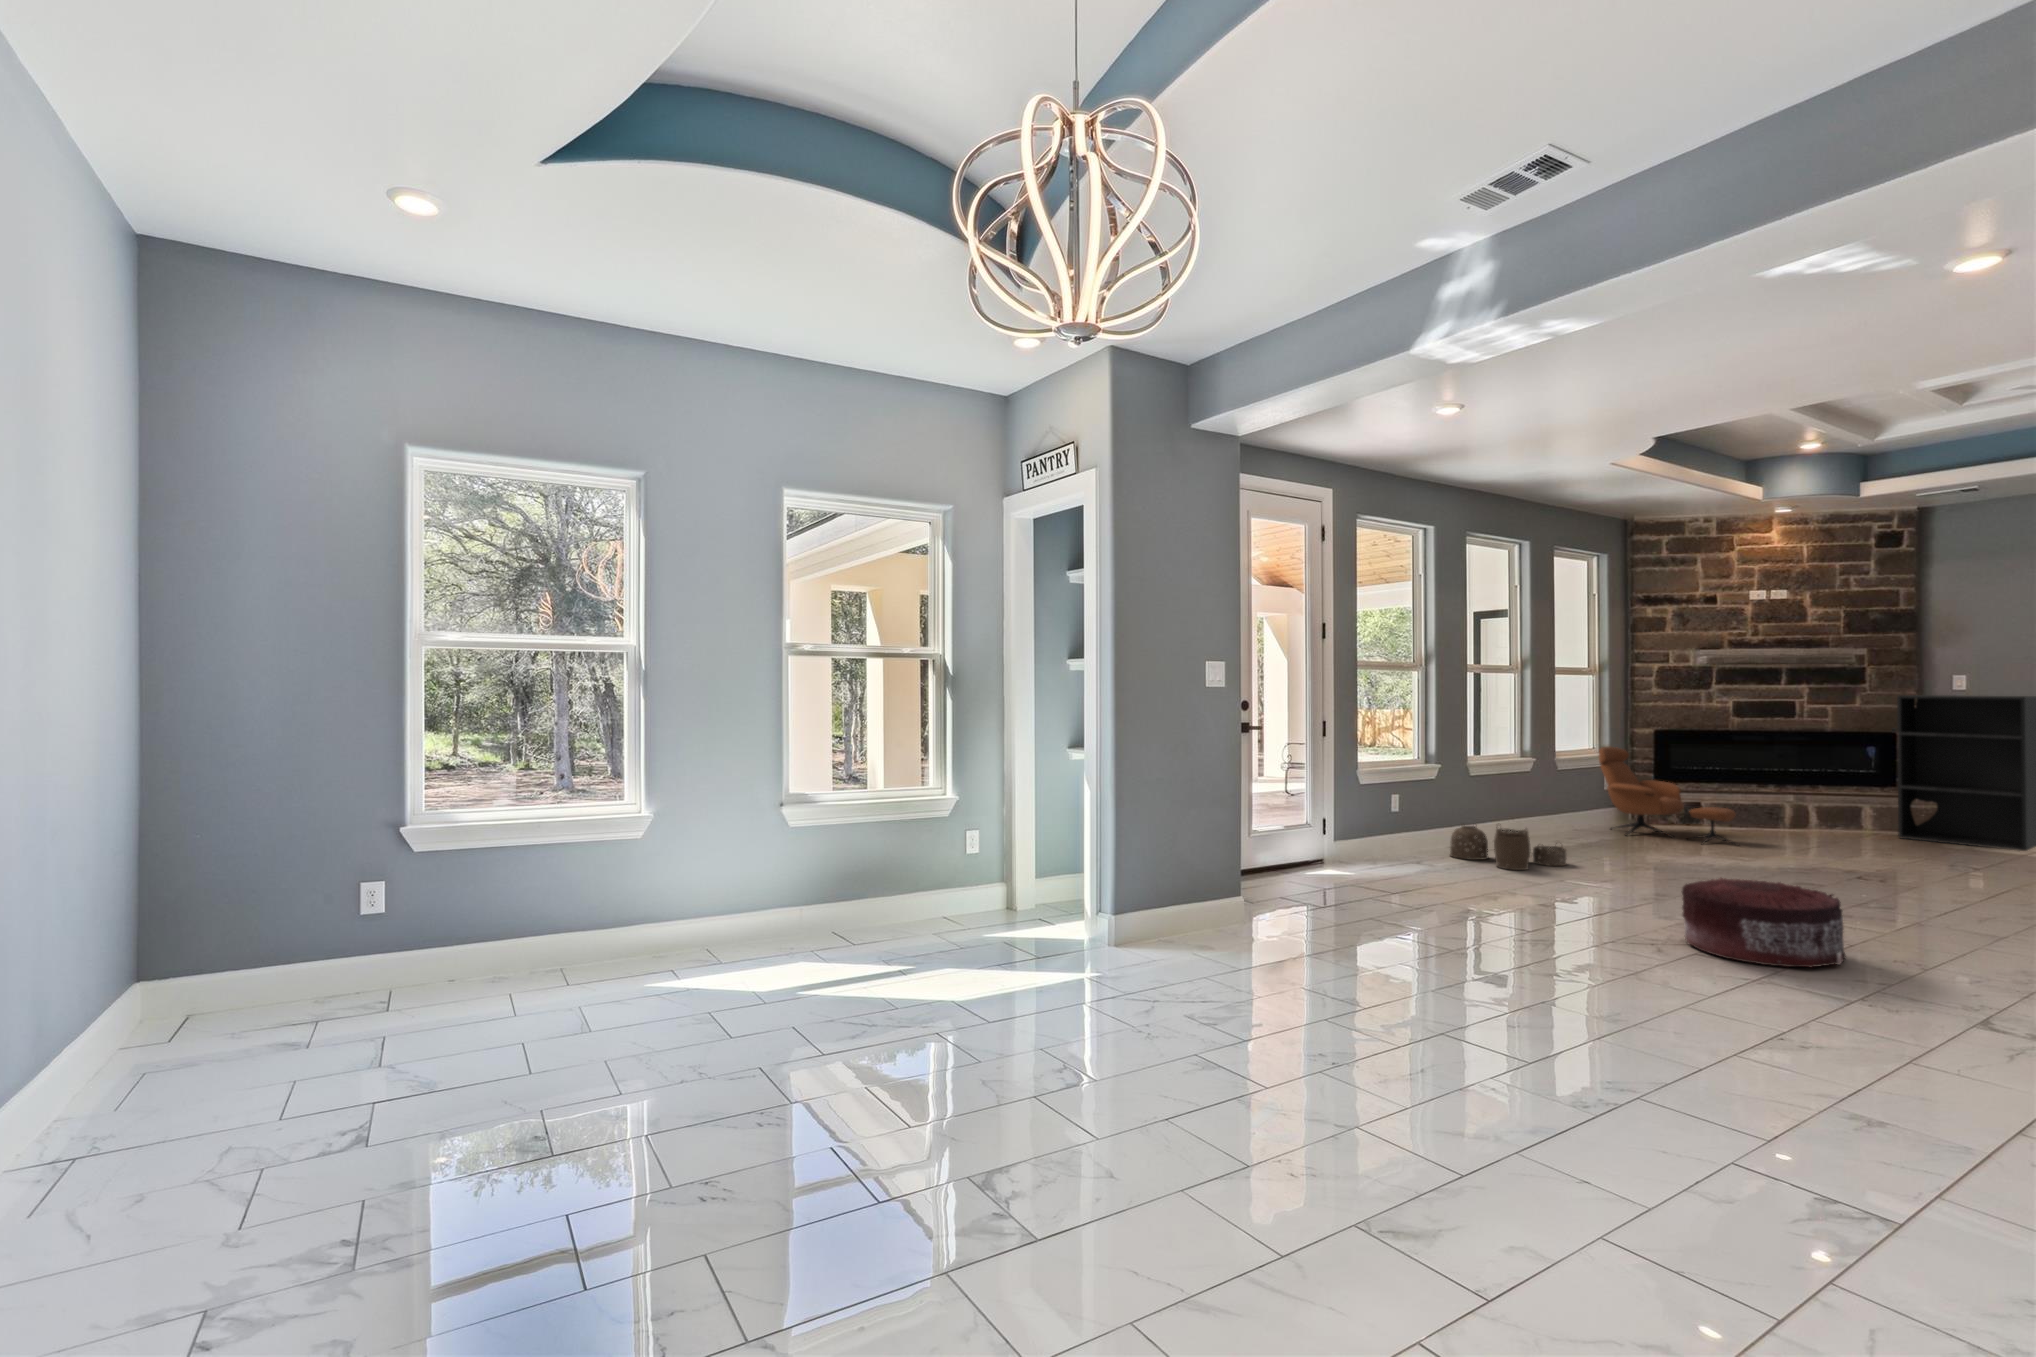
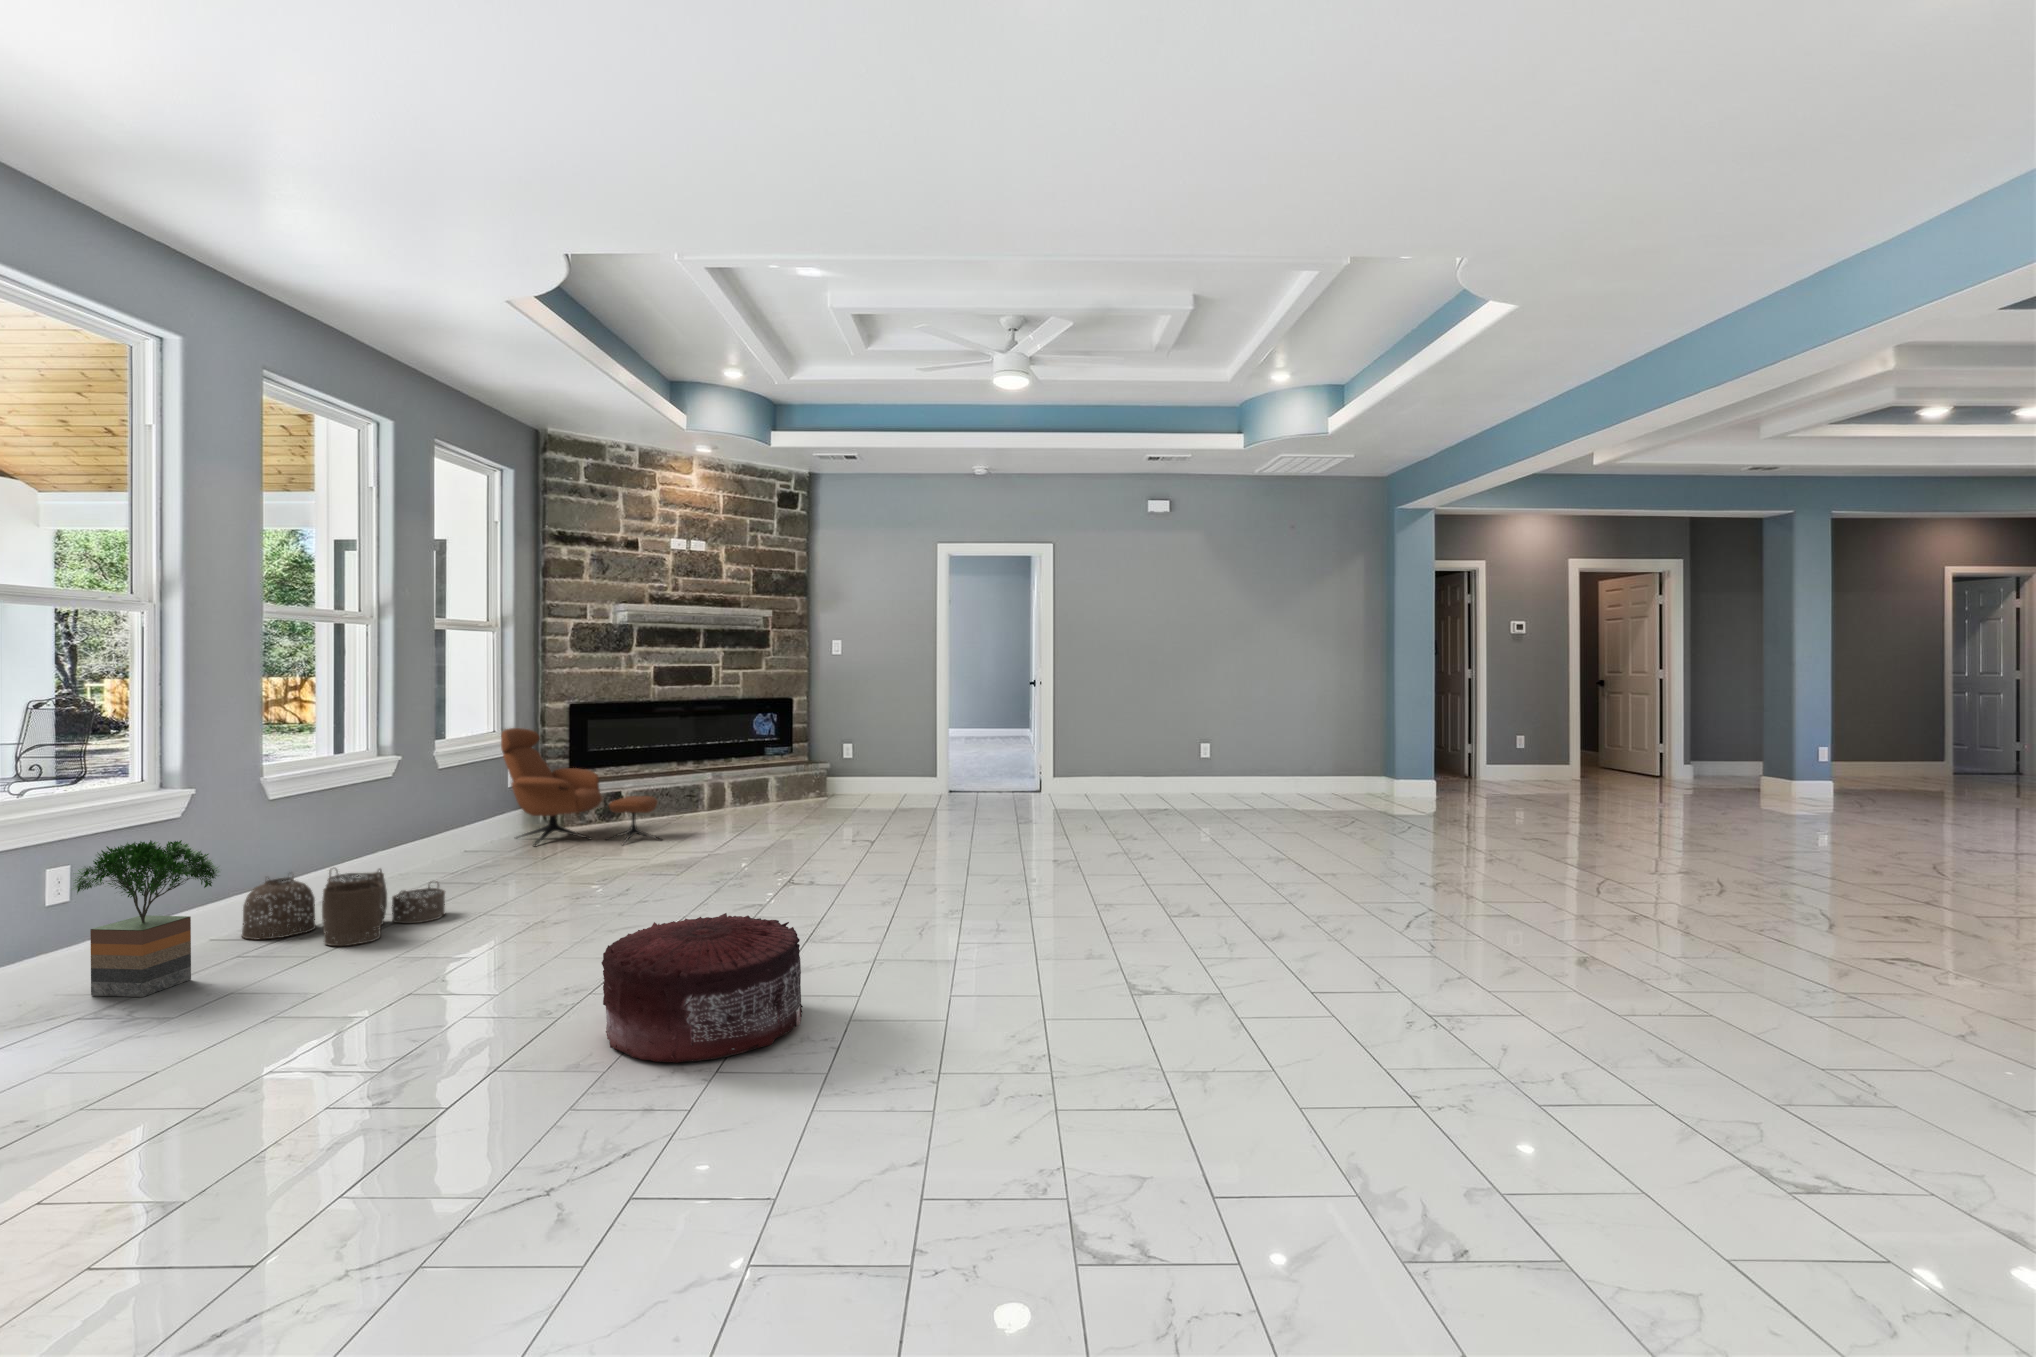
bookshelf: present [1897,695,2036,851] -> none [796,660,891,806]
potted tree: none [1383,792,1449,872] -> present [73,840,220,997]

